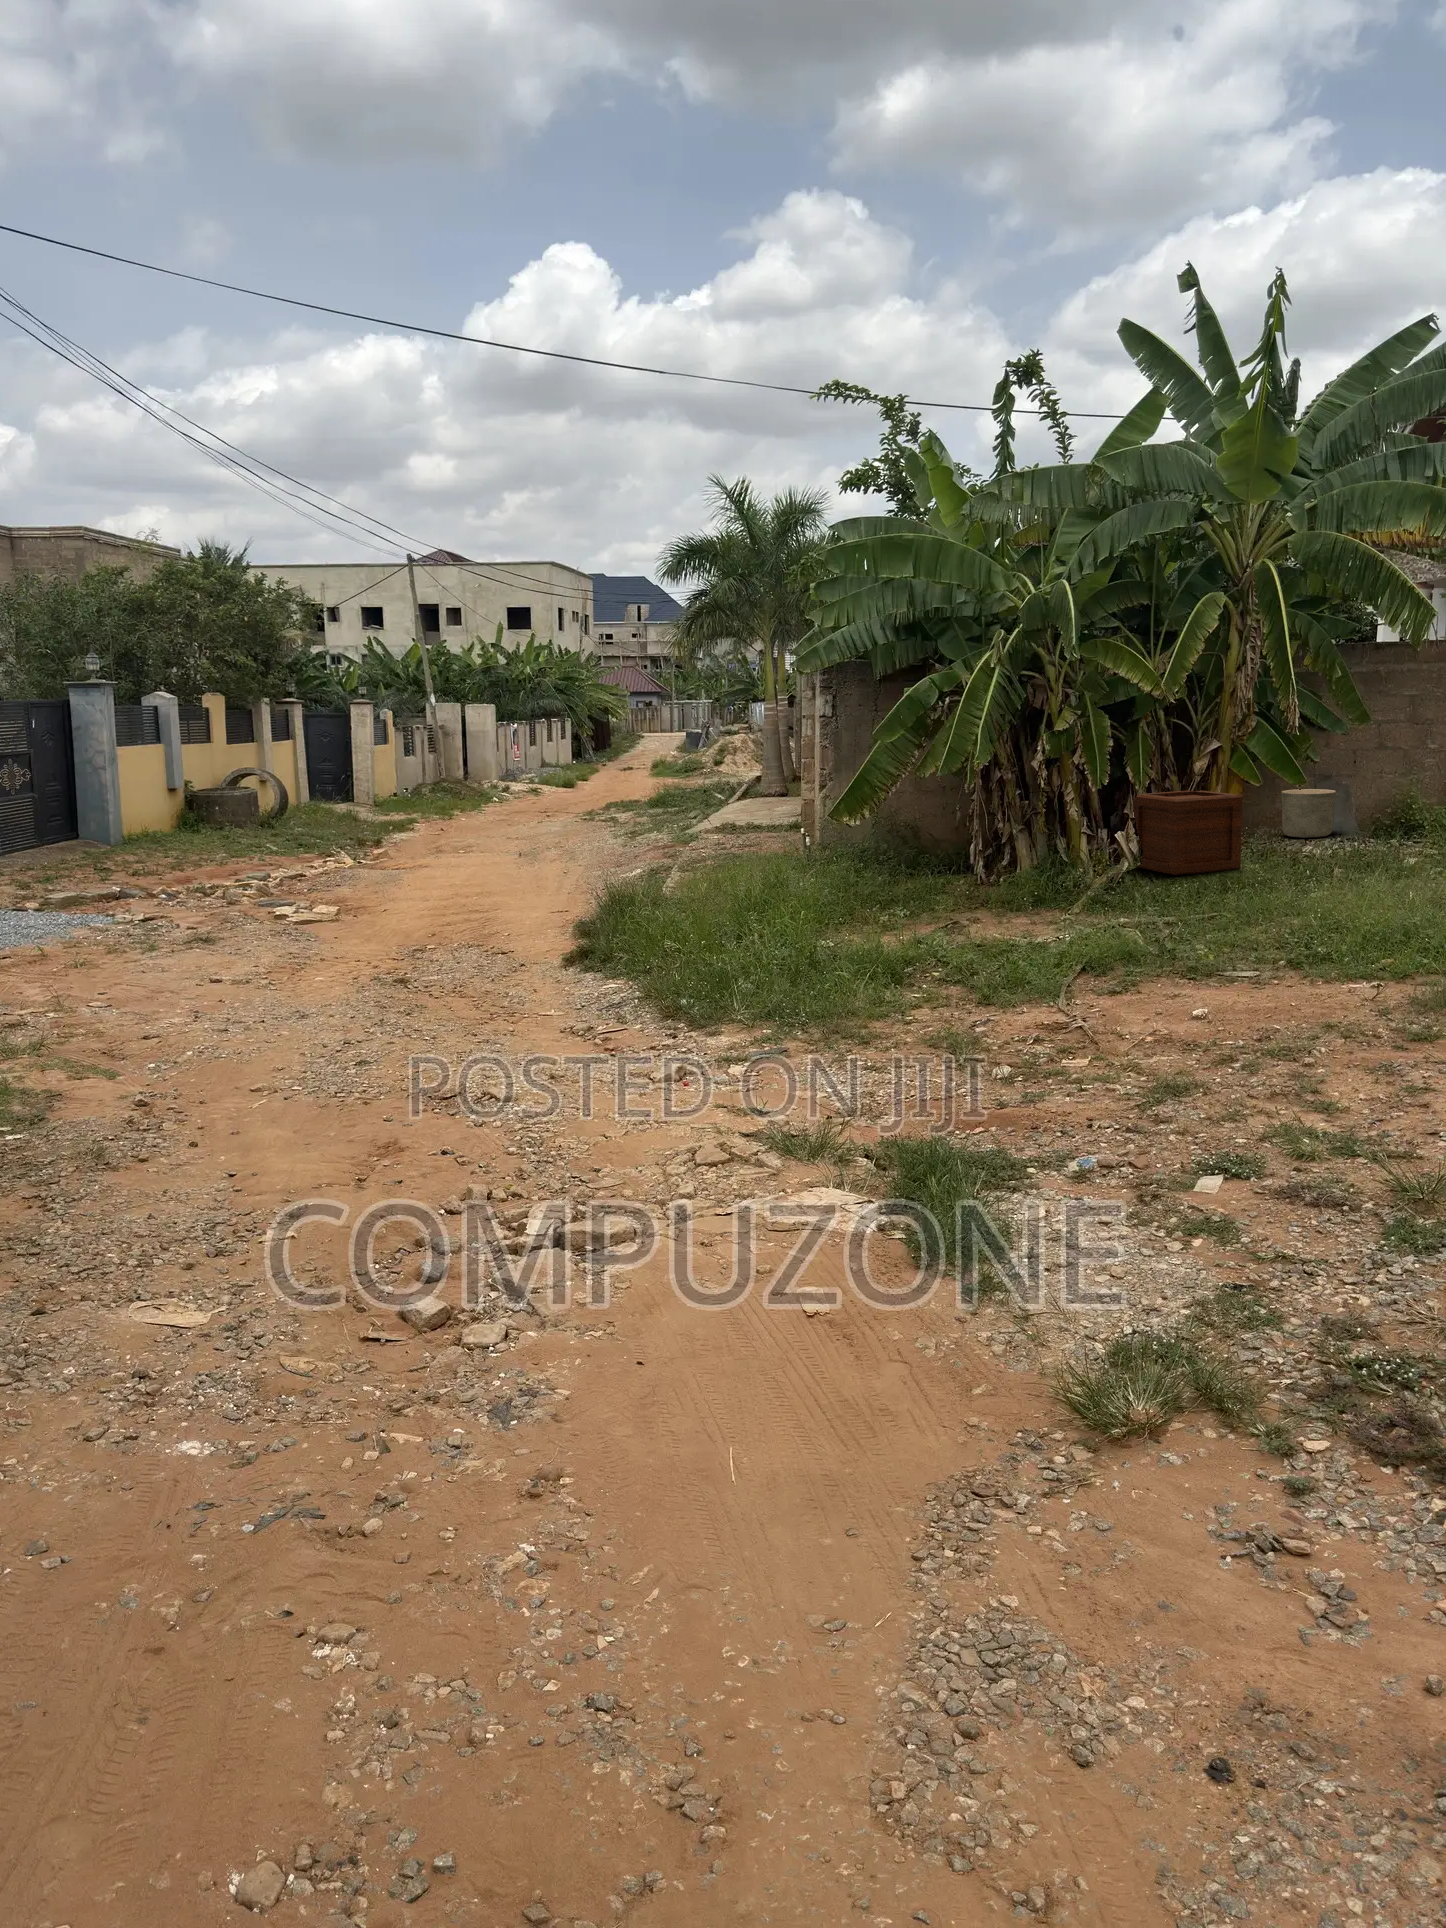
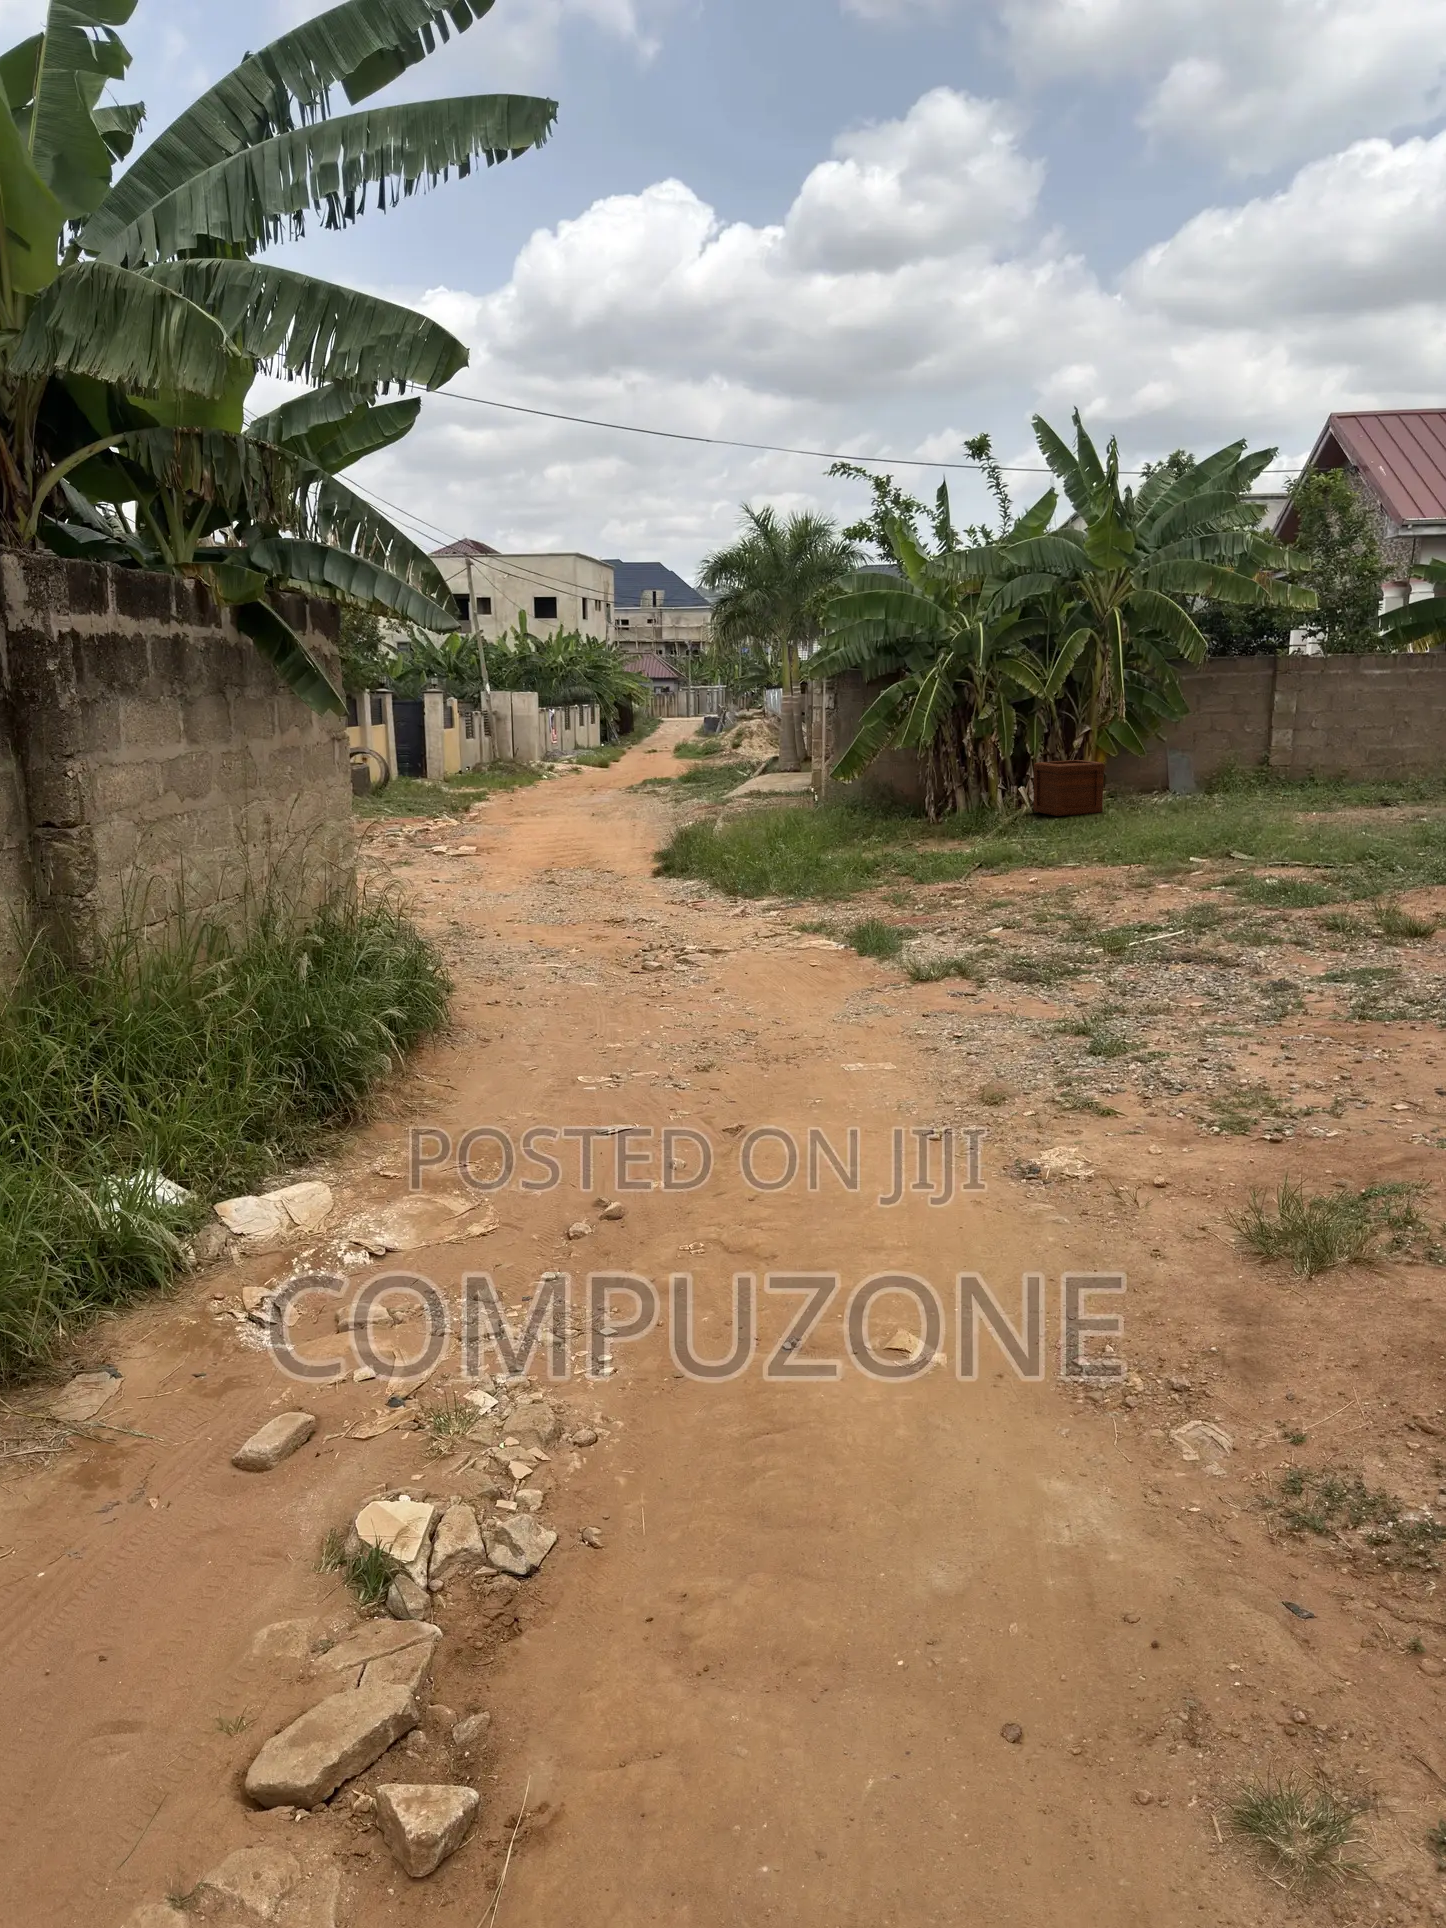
planter: present [1282,789,1336,838] -> none [1144,760,1180,794]

